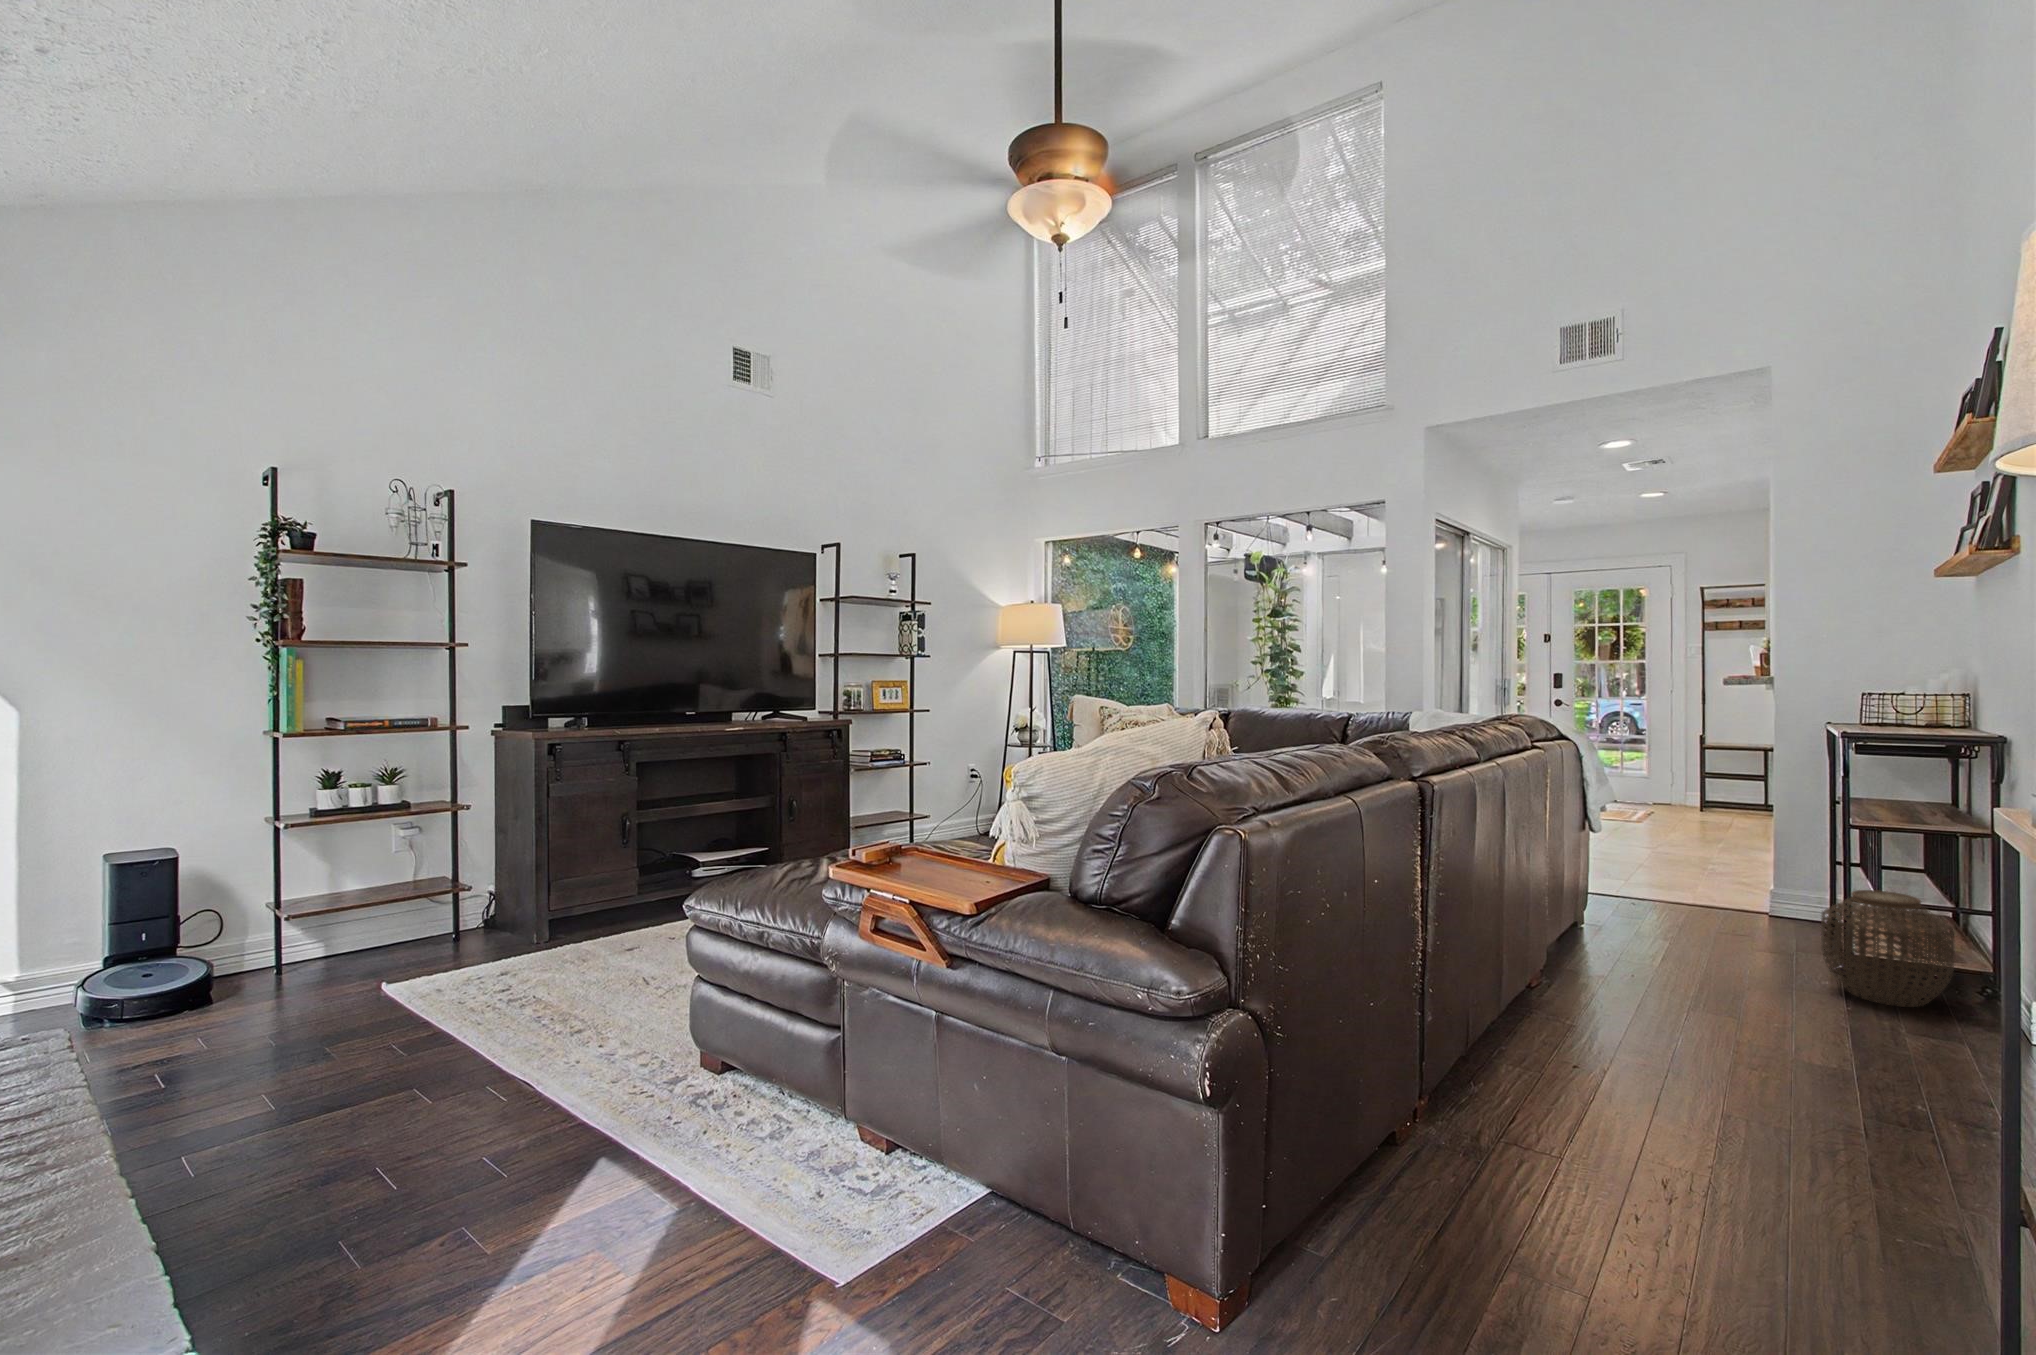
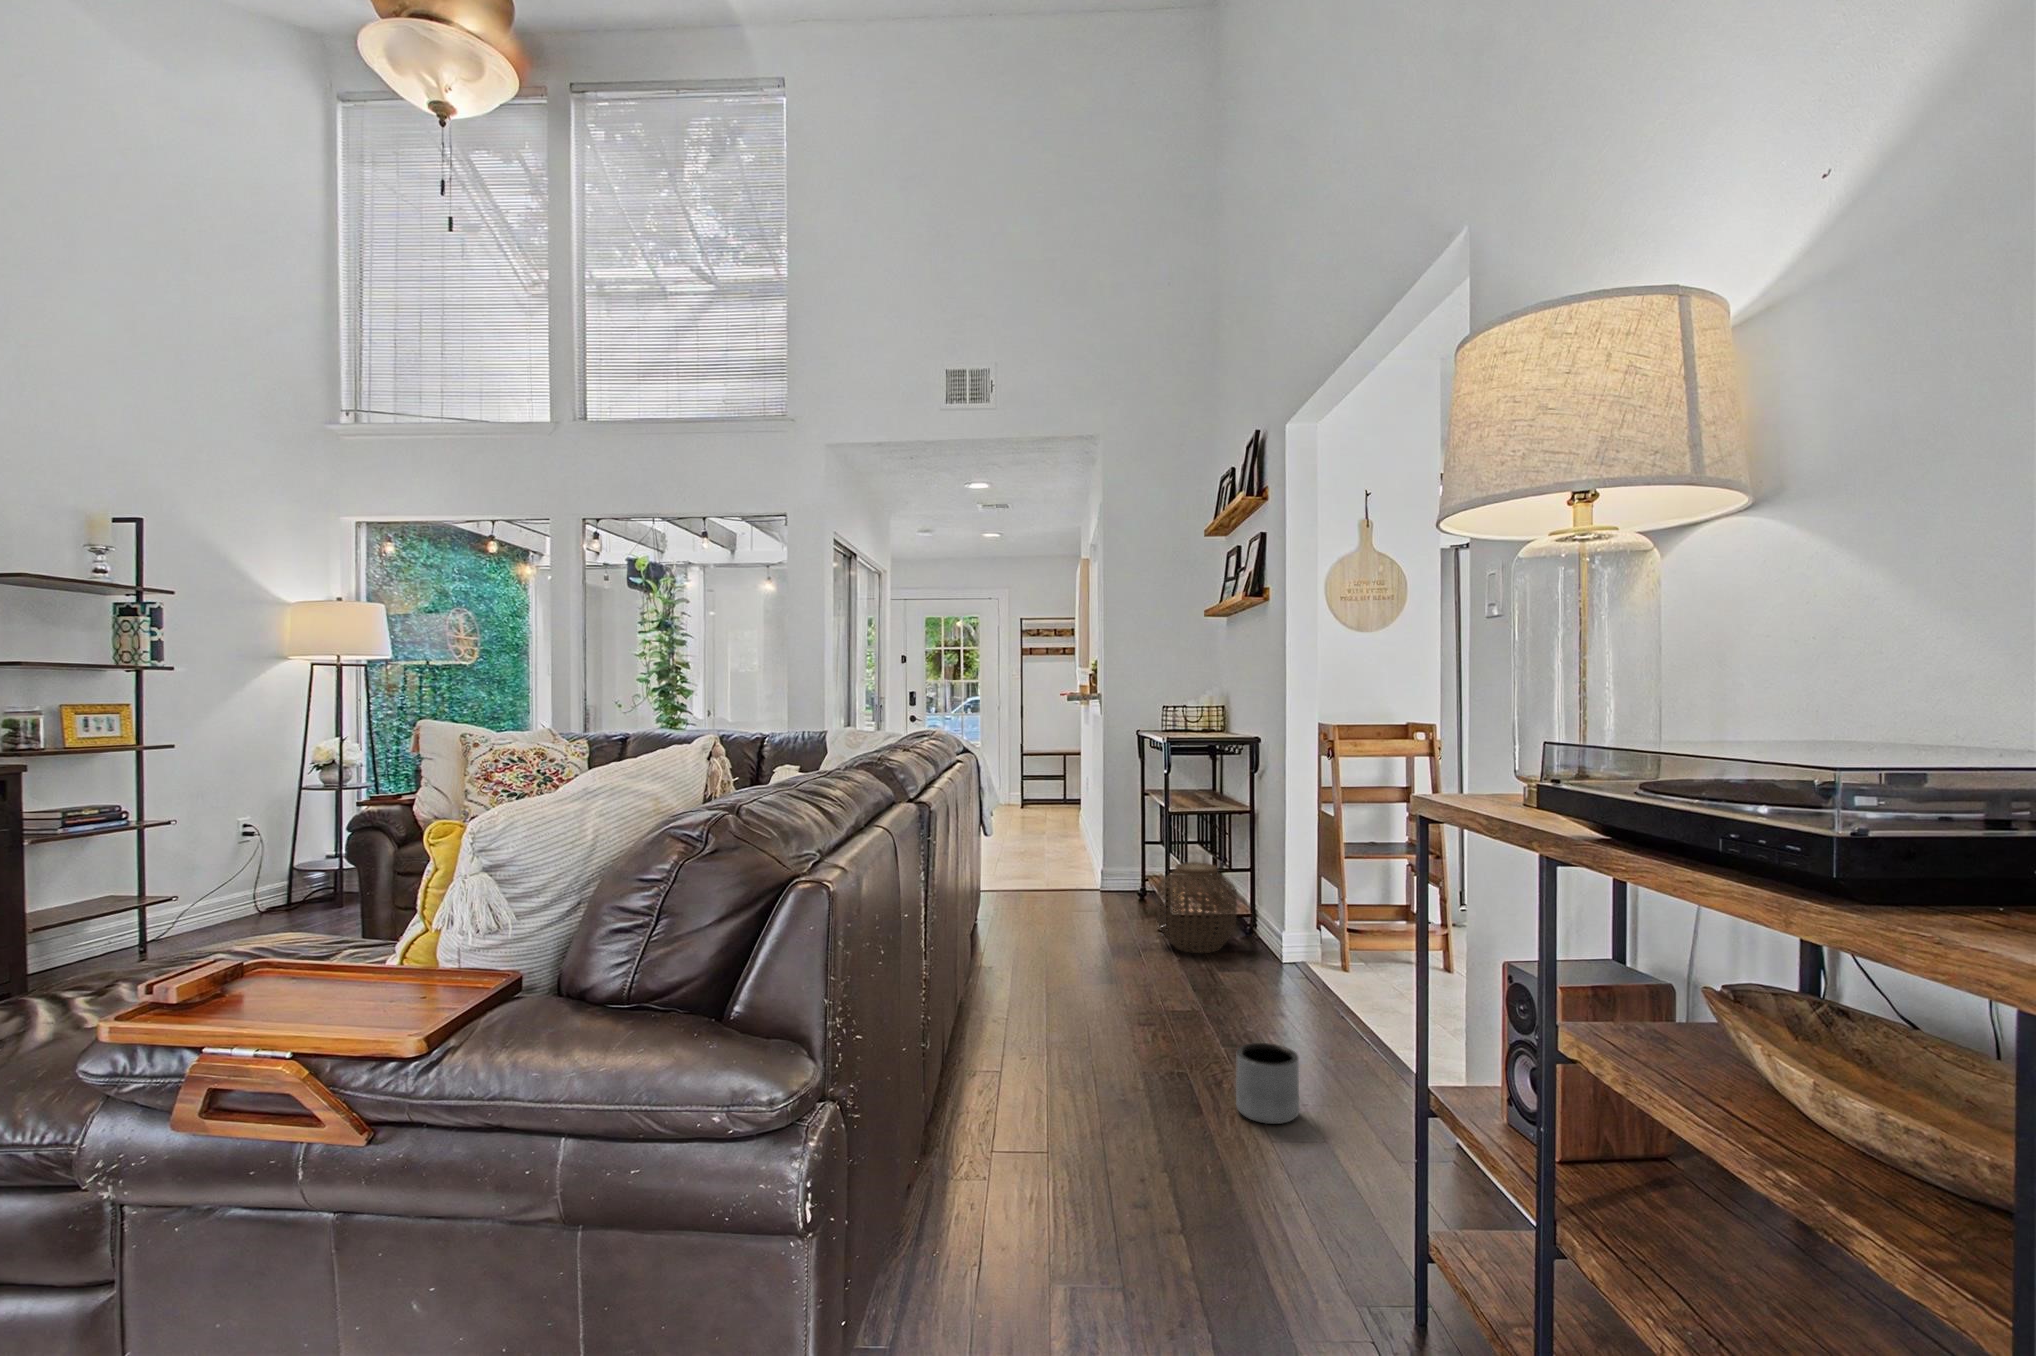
planter: none [1840,1106,1941,1212] -> present [1236,1043,1299,1124]

